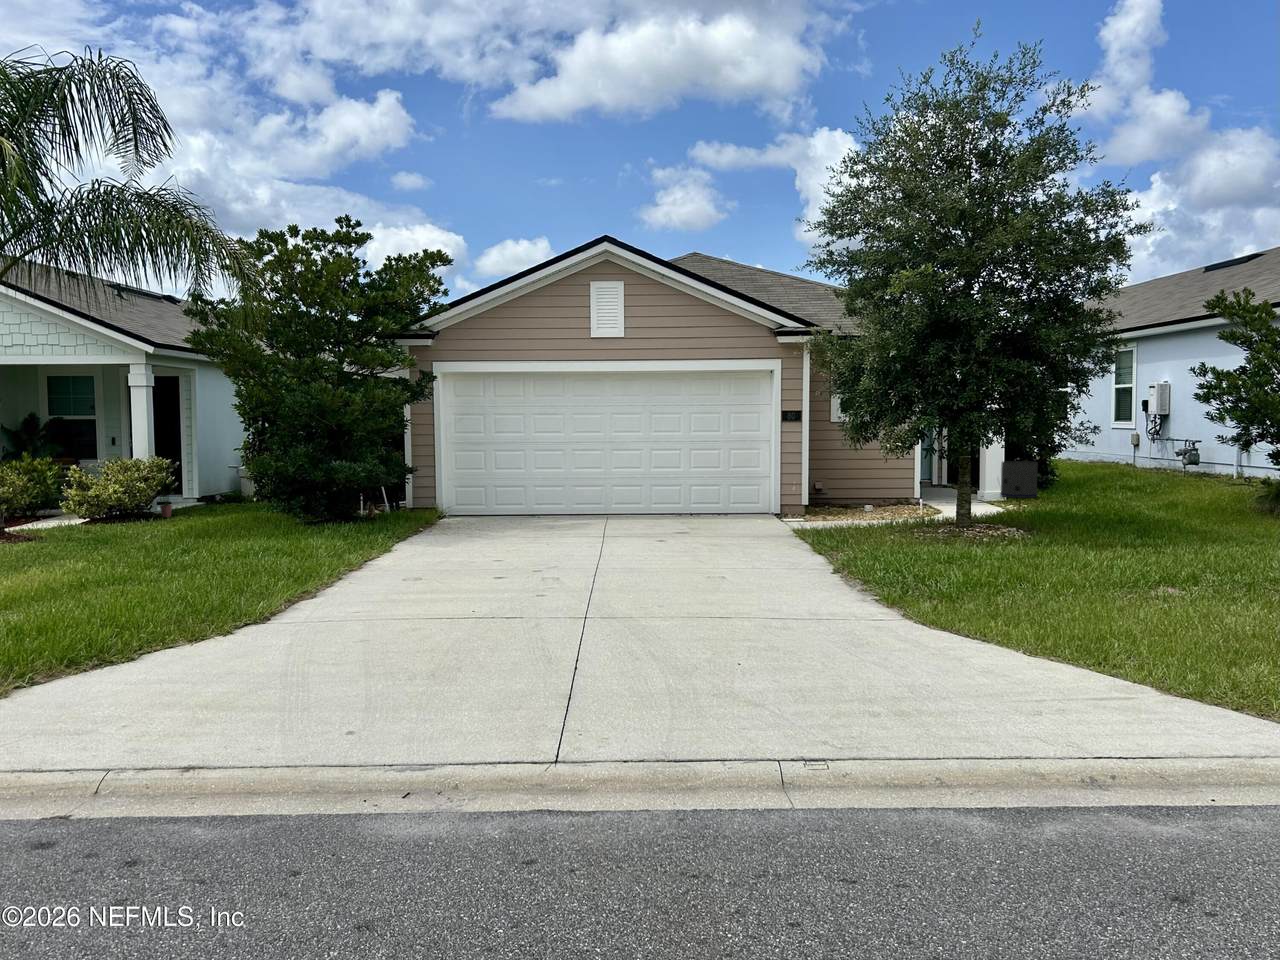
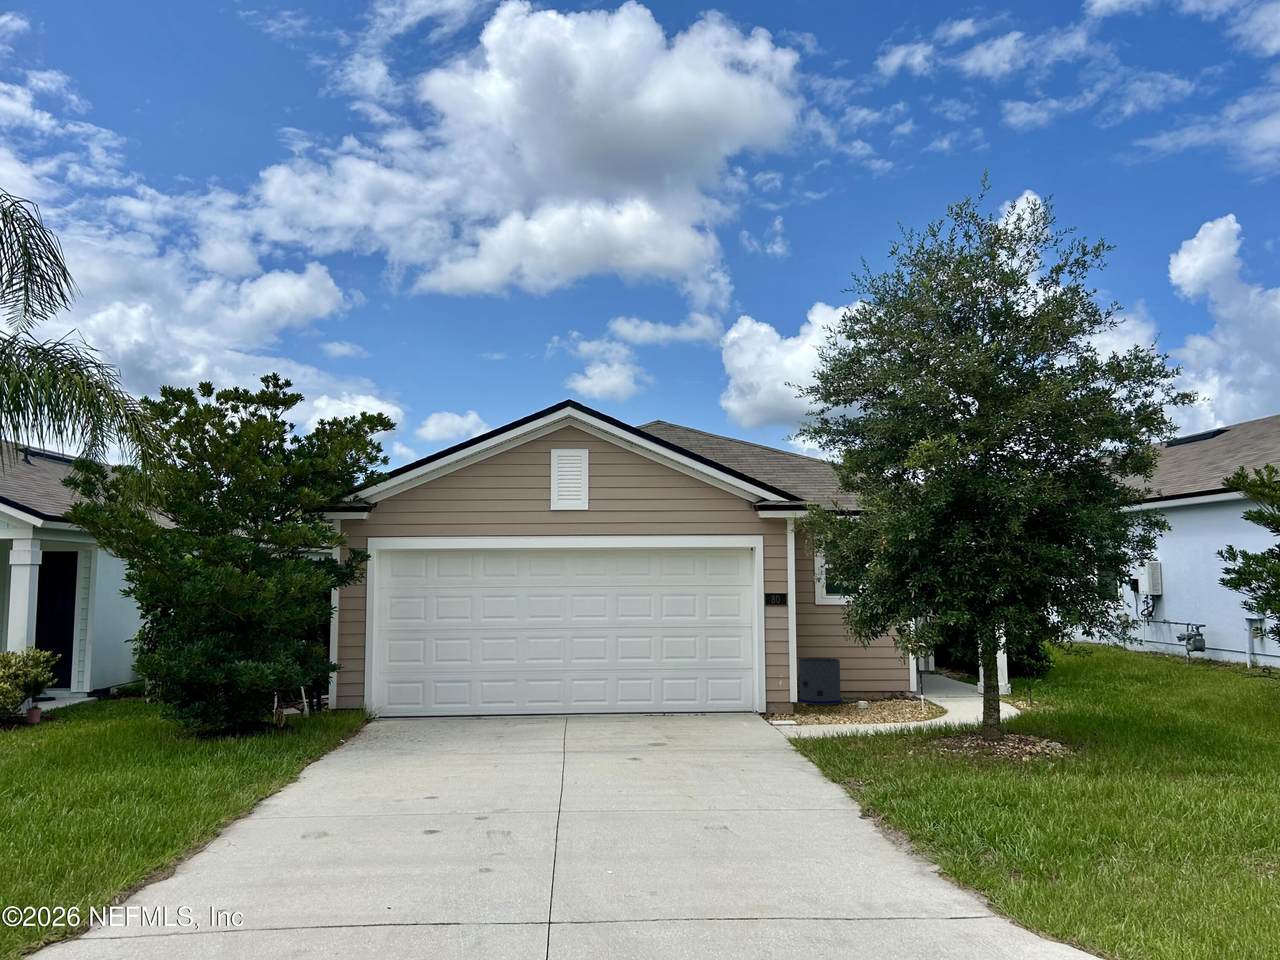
trash can: present [1000,461,1038,498] -> present [799,658,842,705]

